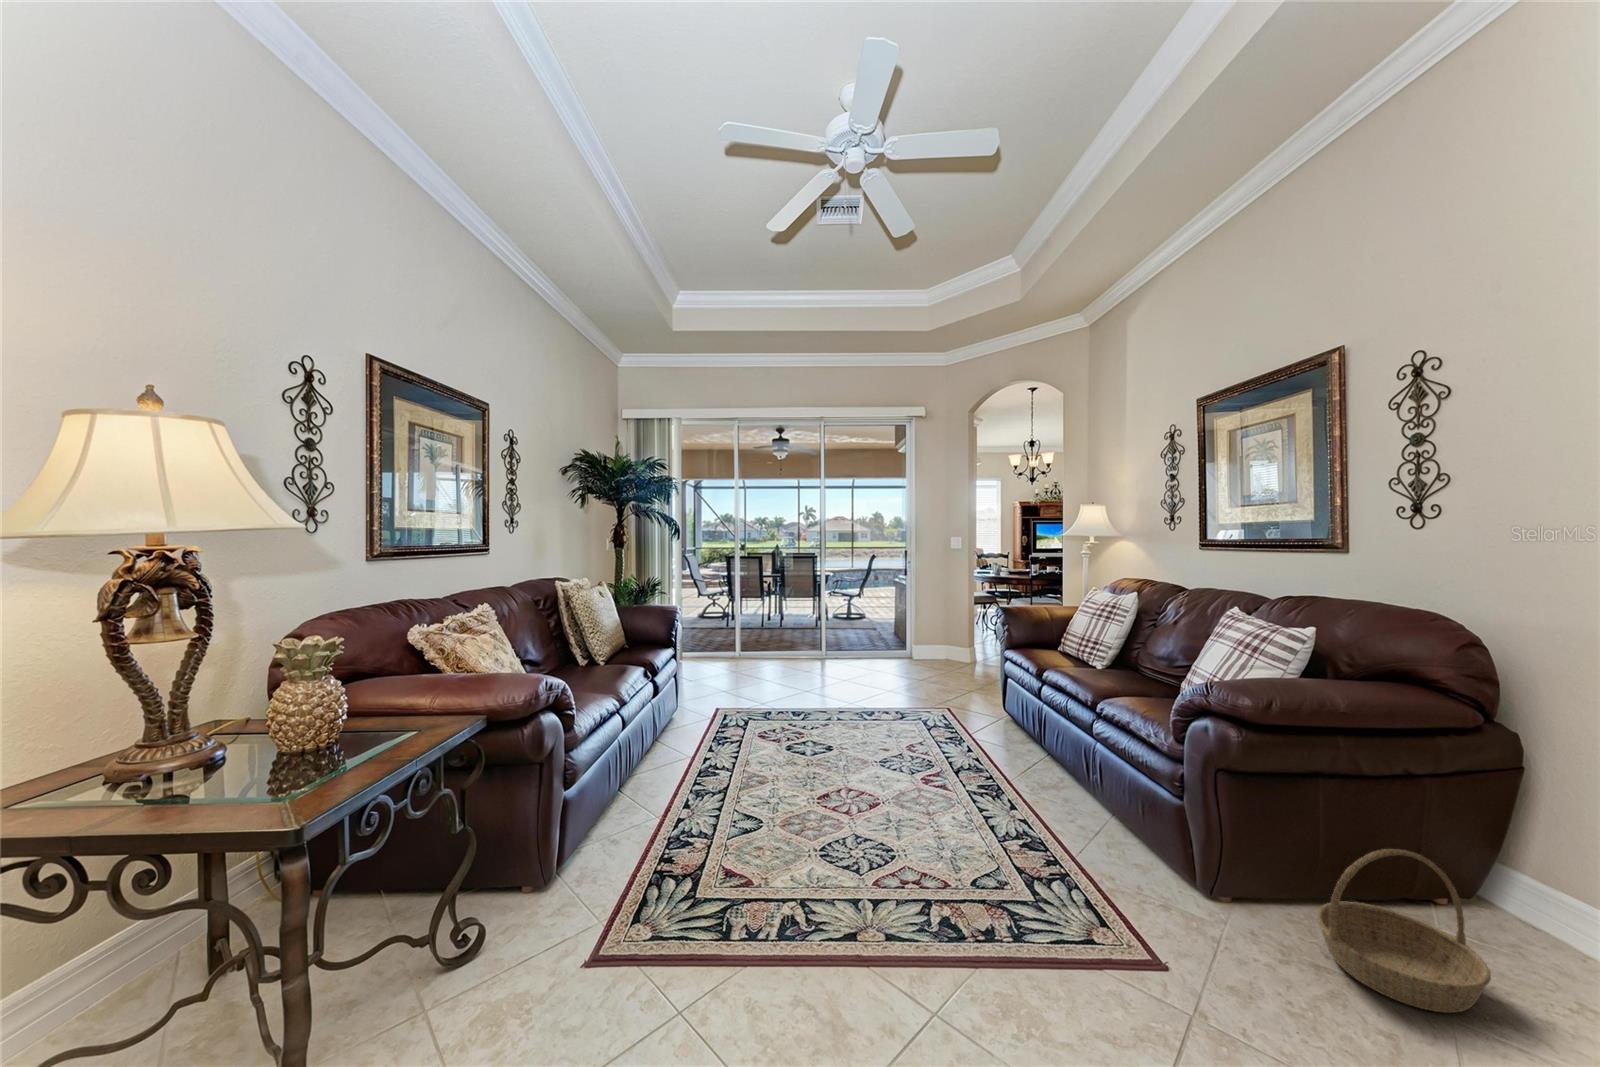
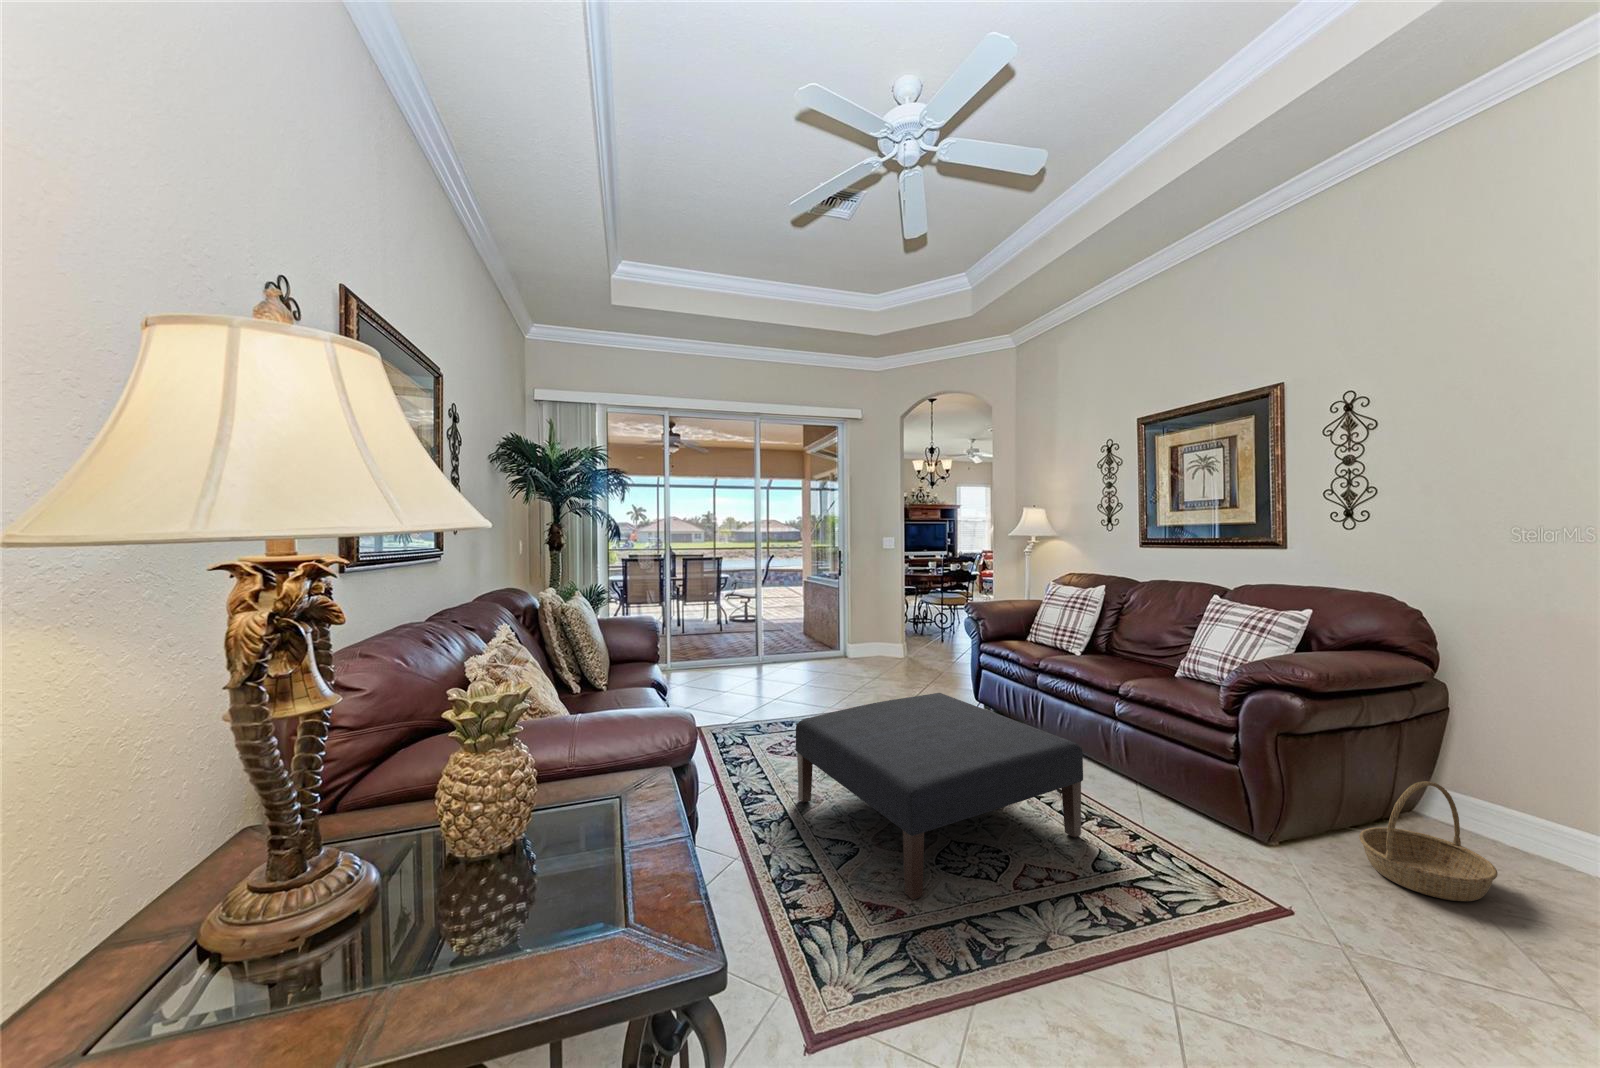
ottoman: none [746,692,994,875] -> present [796,693,1083,900]

